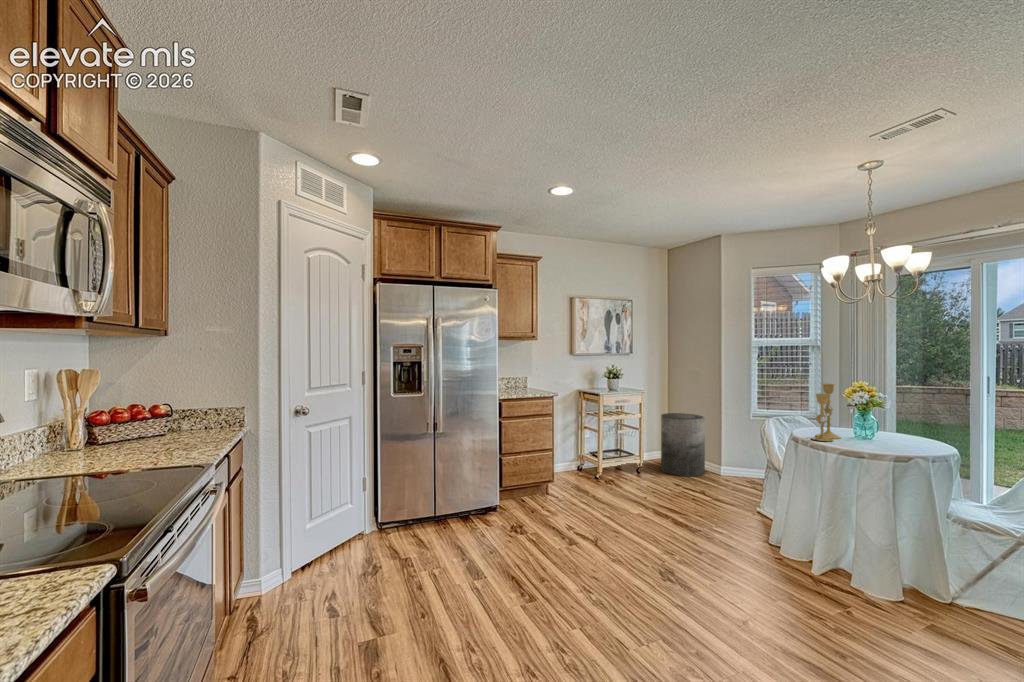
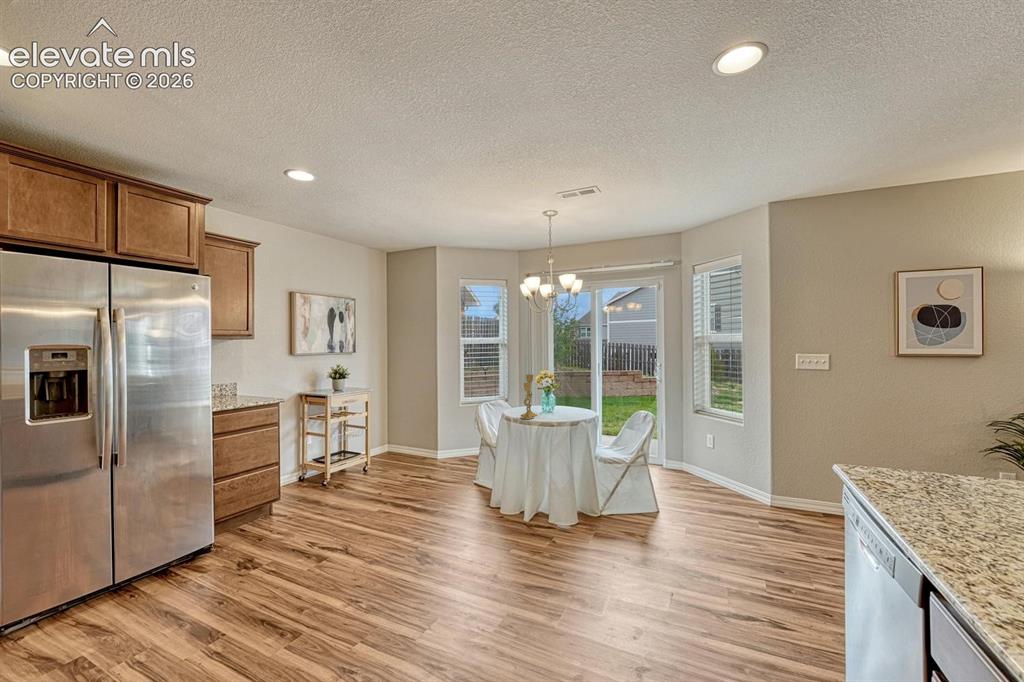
trash can: present [661,413,705,477] -> none [385,408,425,467]

